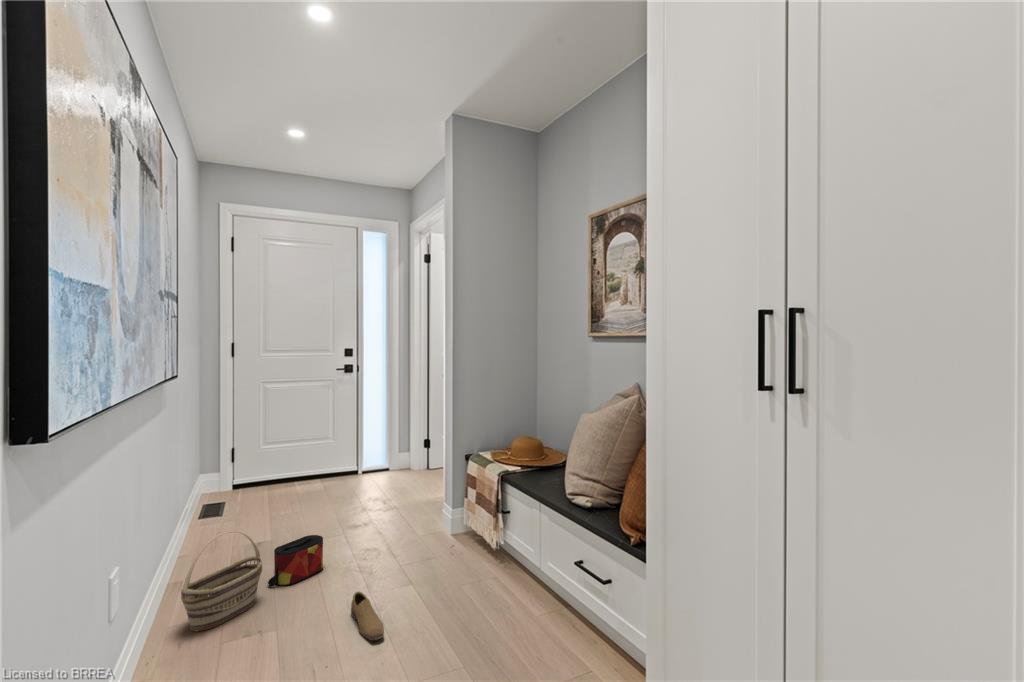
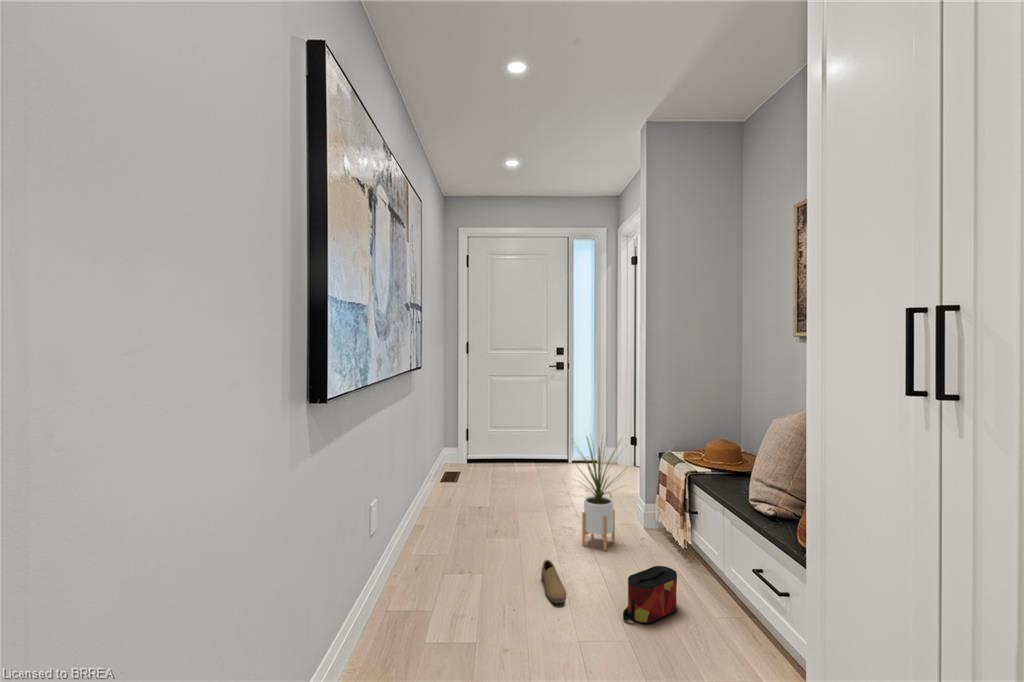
house plant: none [374,434,443,568] -> present [577,438,625,551]
basket: present [181,532,262,631] -> none [418,493,476,567]
bag: present [268,535,323,586] -> present [623,566,677,624]

